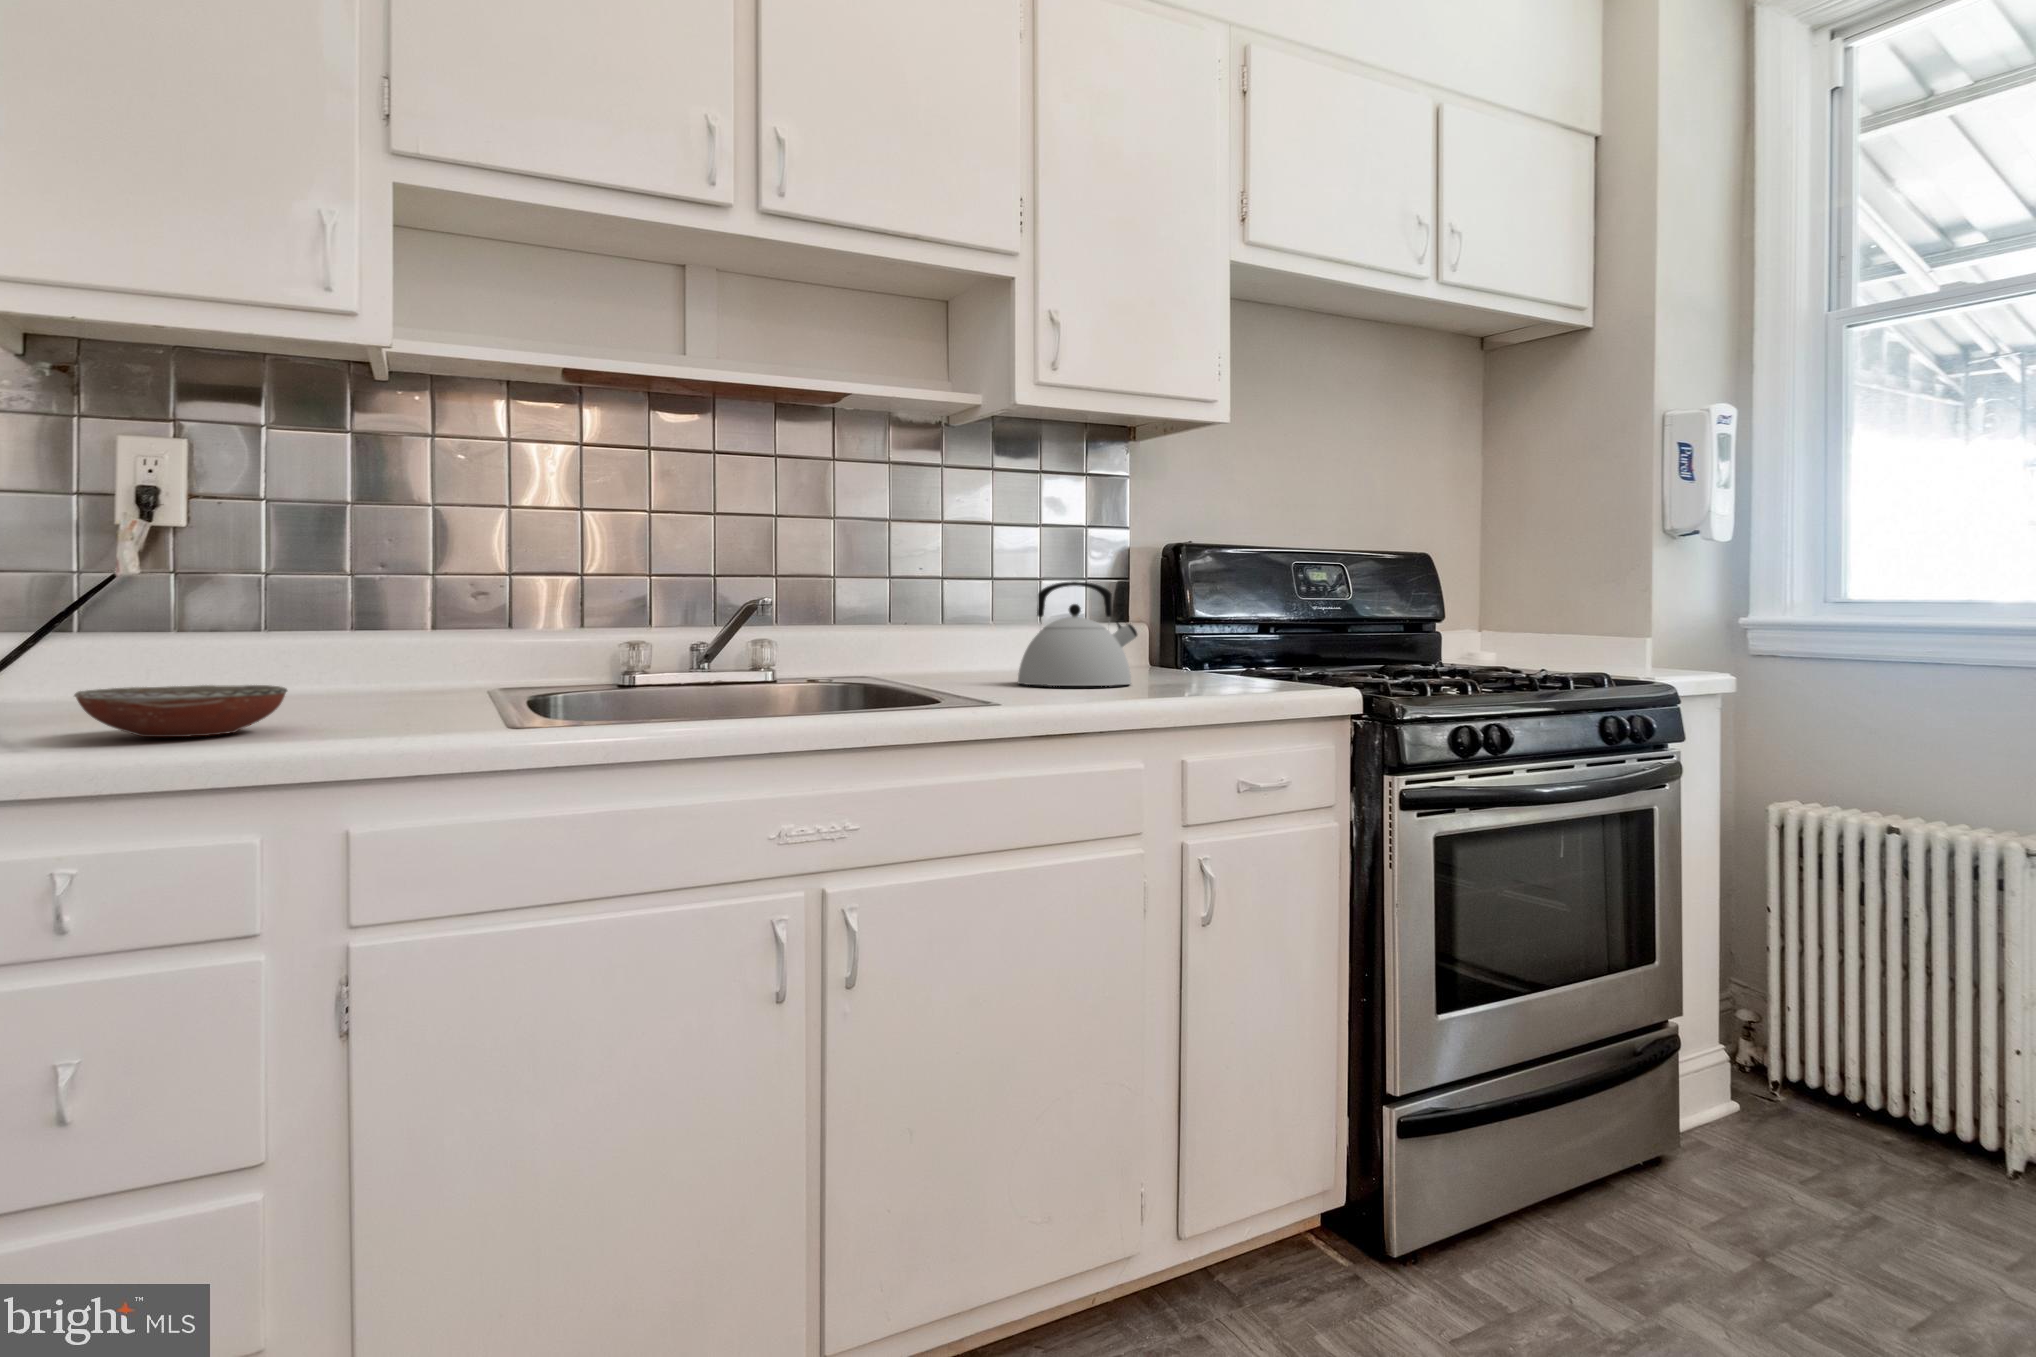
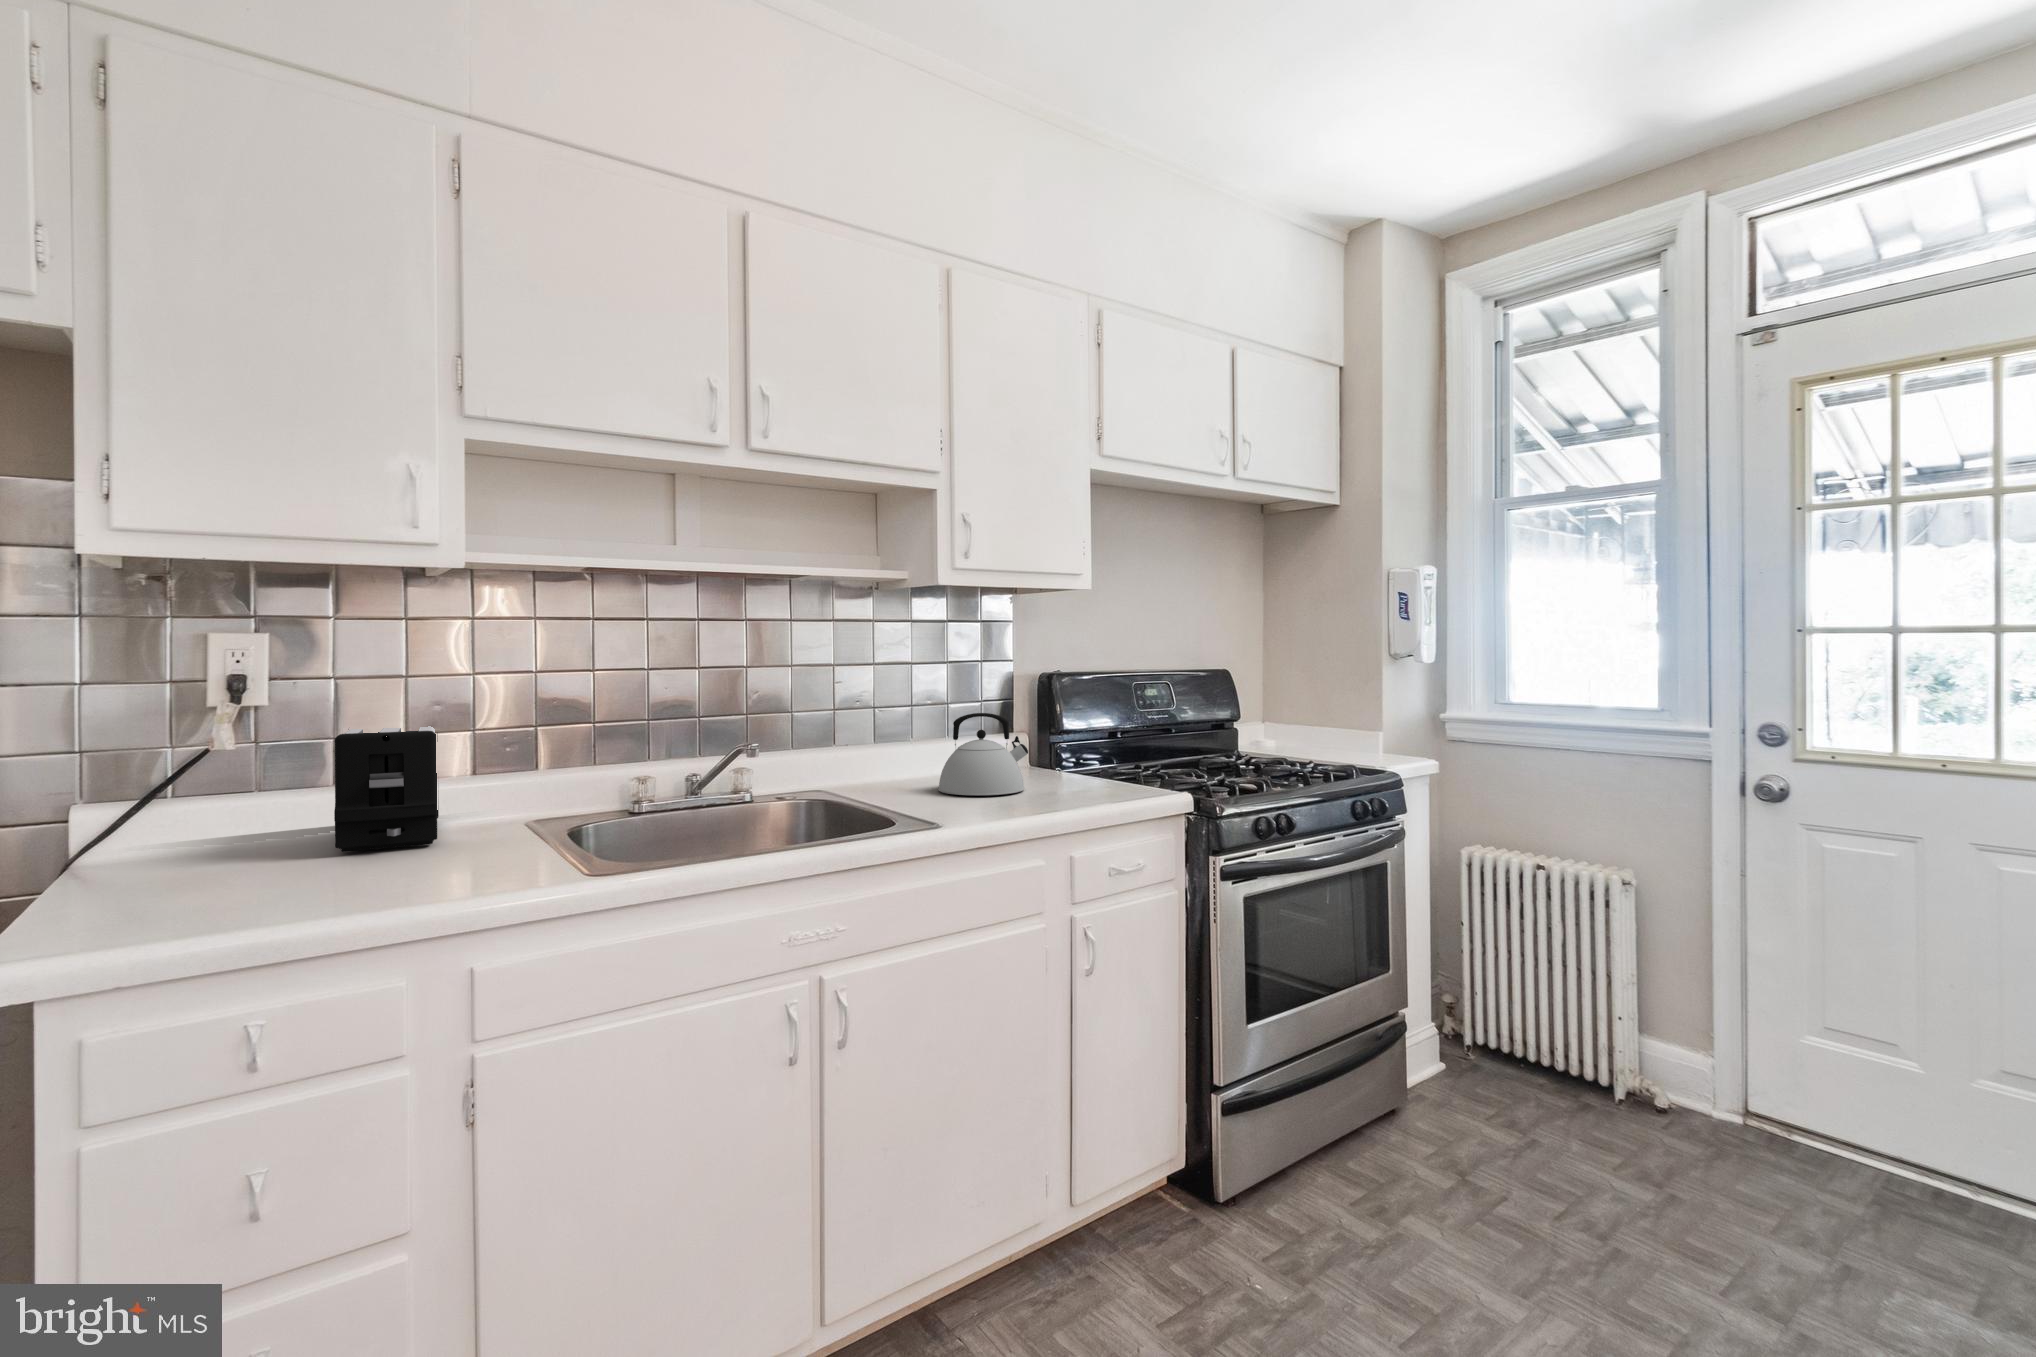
toaster: none [242,558,396,704] -> present [334,726,439,852]
decorative bowl: present [74,685,287,737] -> none [246,855,411,910]

